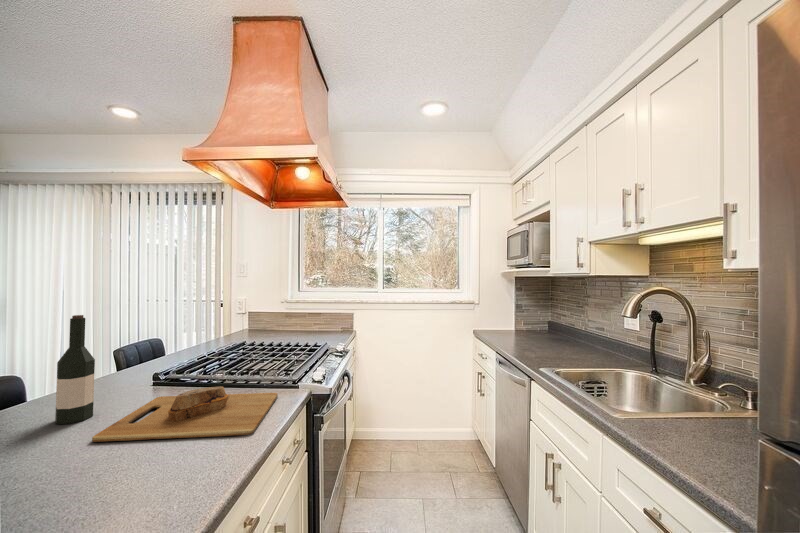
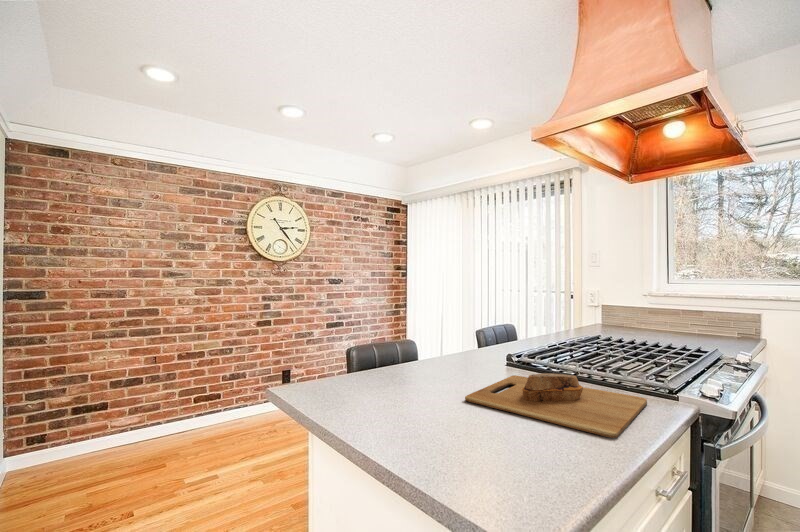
wine bottle: present [55,315,95,424] -> none [441,293,466,382]

